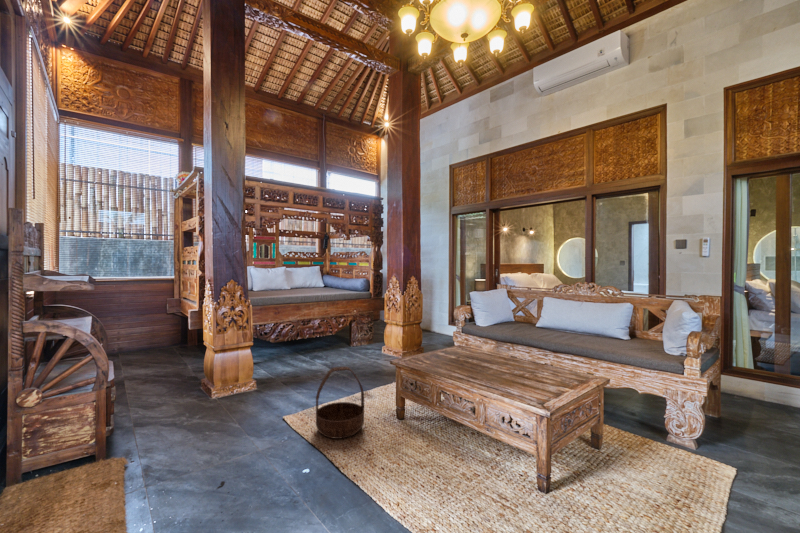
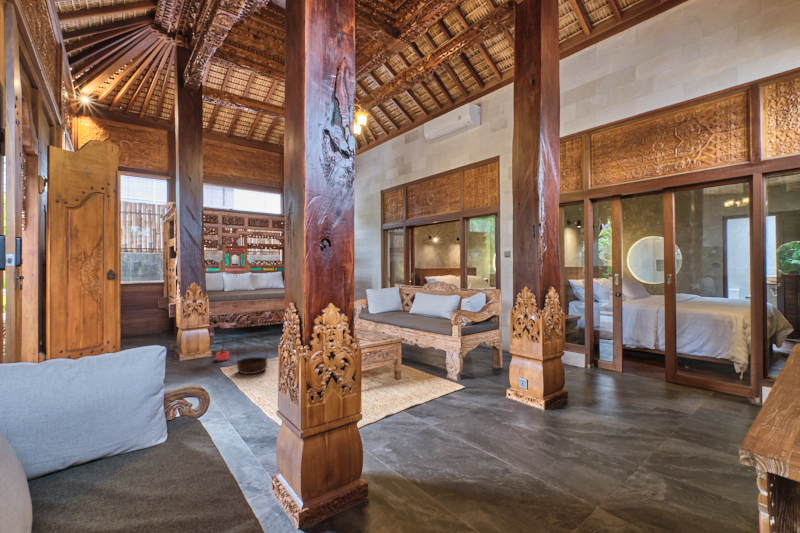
potted plant: none [254,342,297,403] -> present [207,322,236,361]

